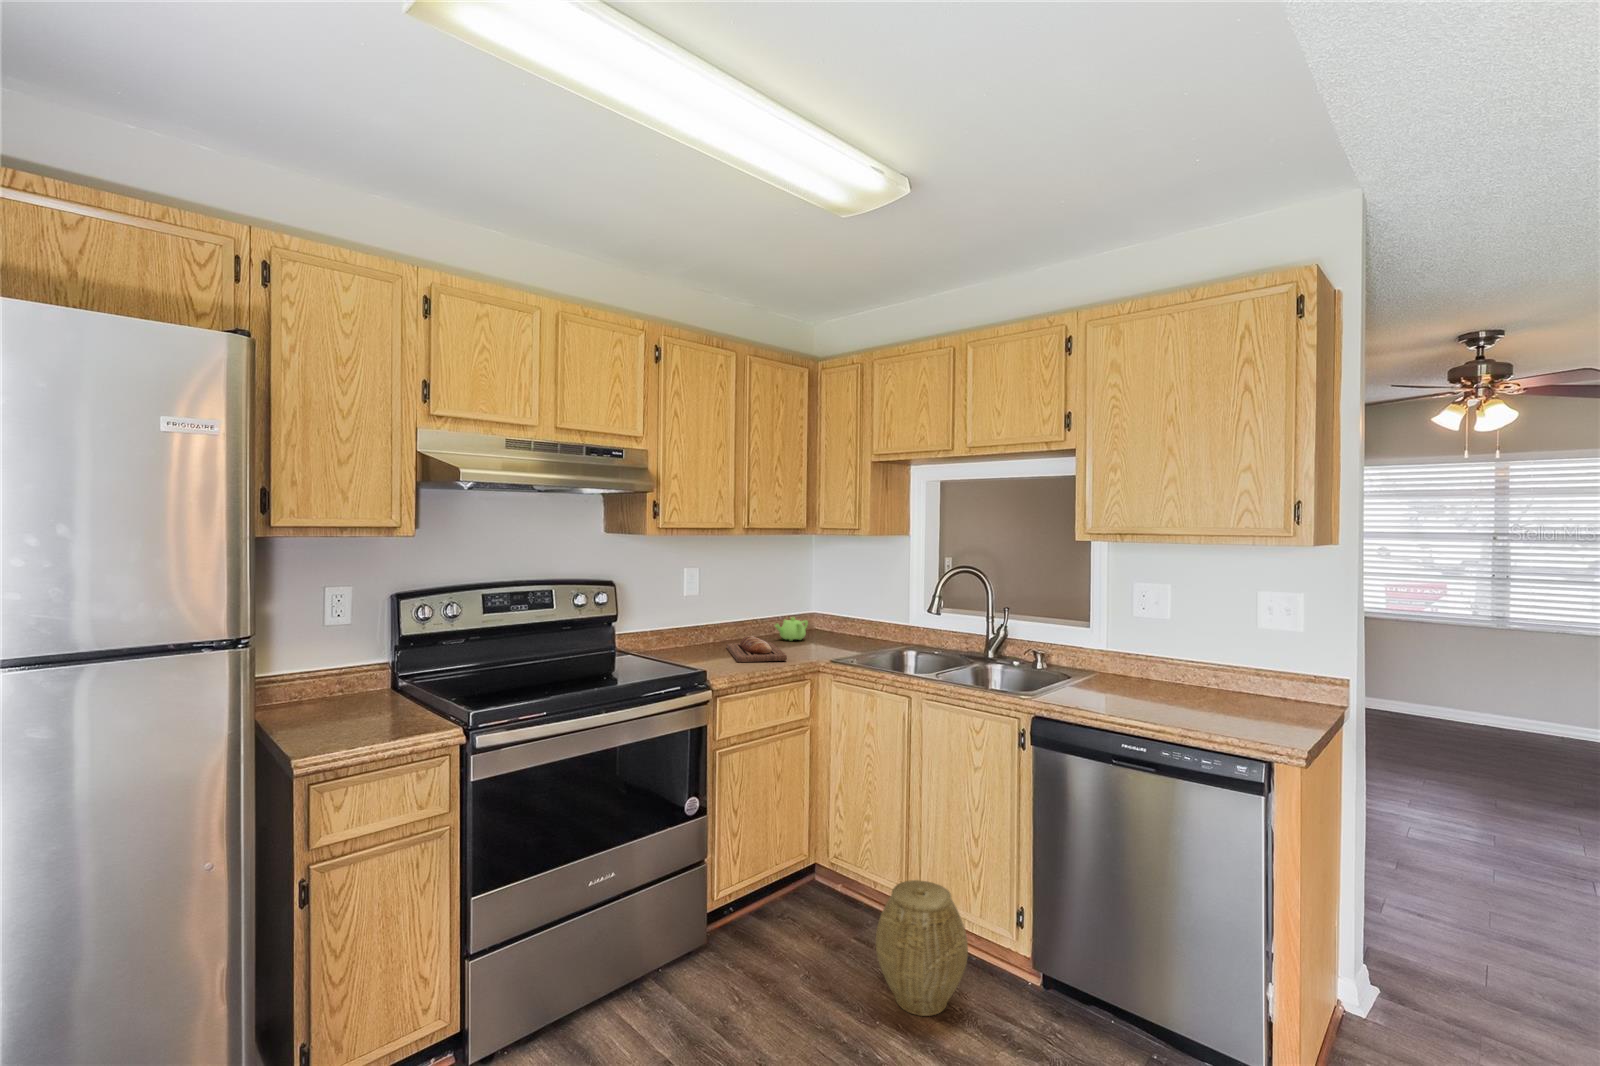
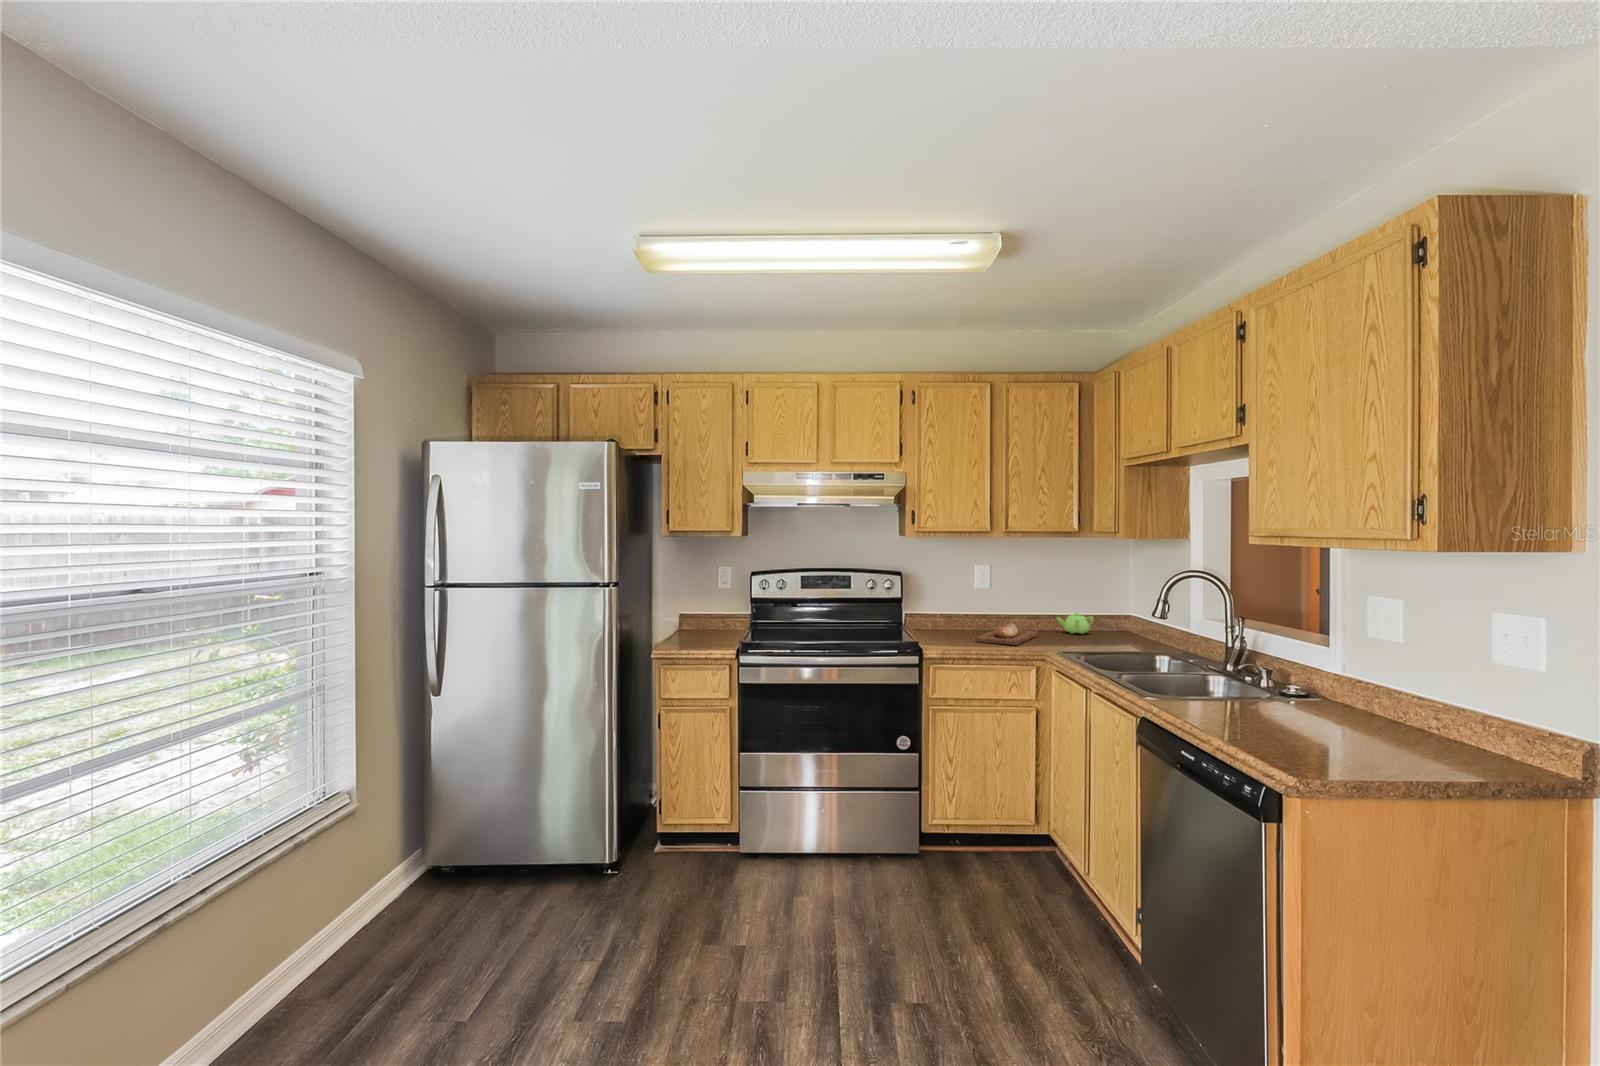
woven basket: present [876,880,968,1016] -> none [988,842,1073,962]

